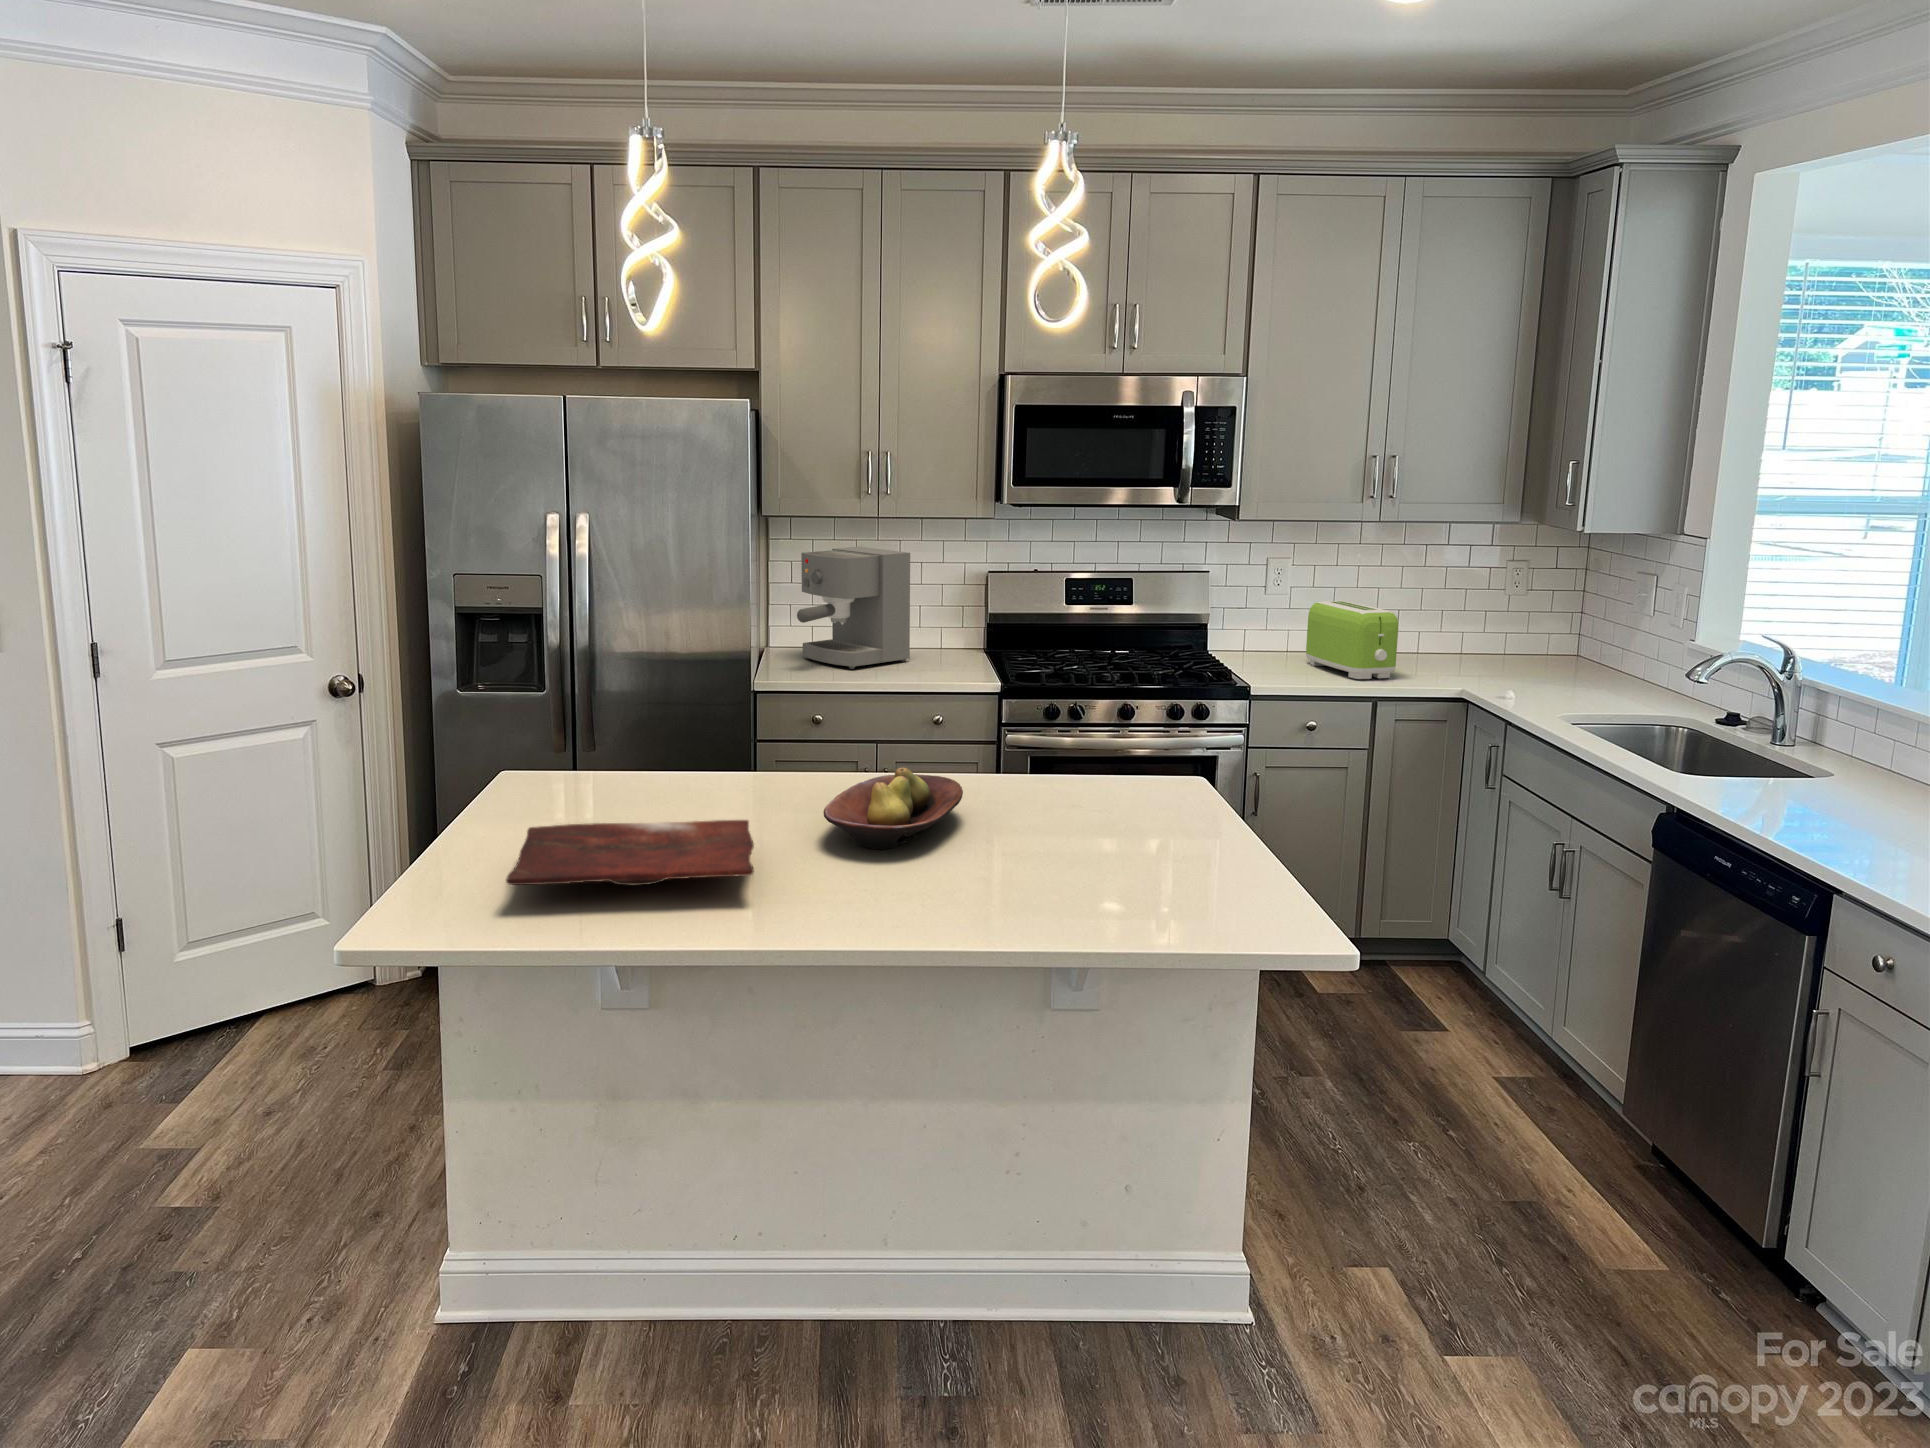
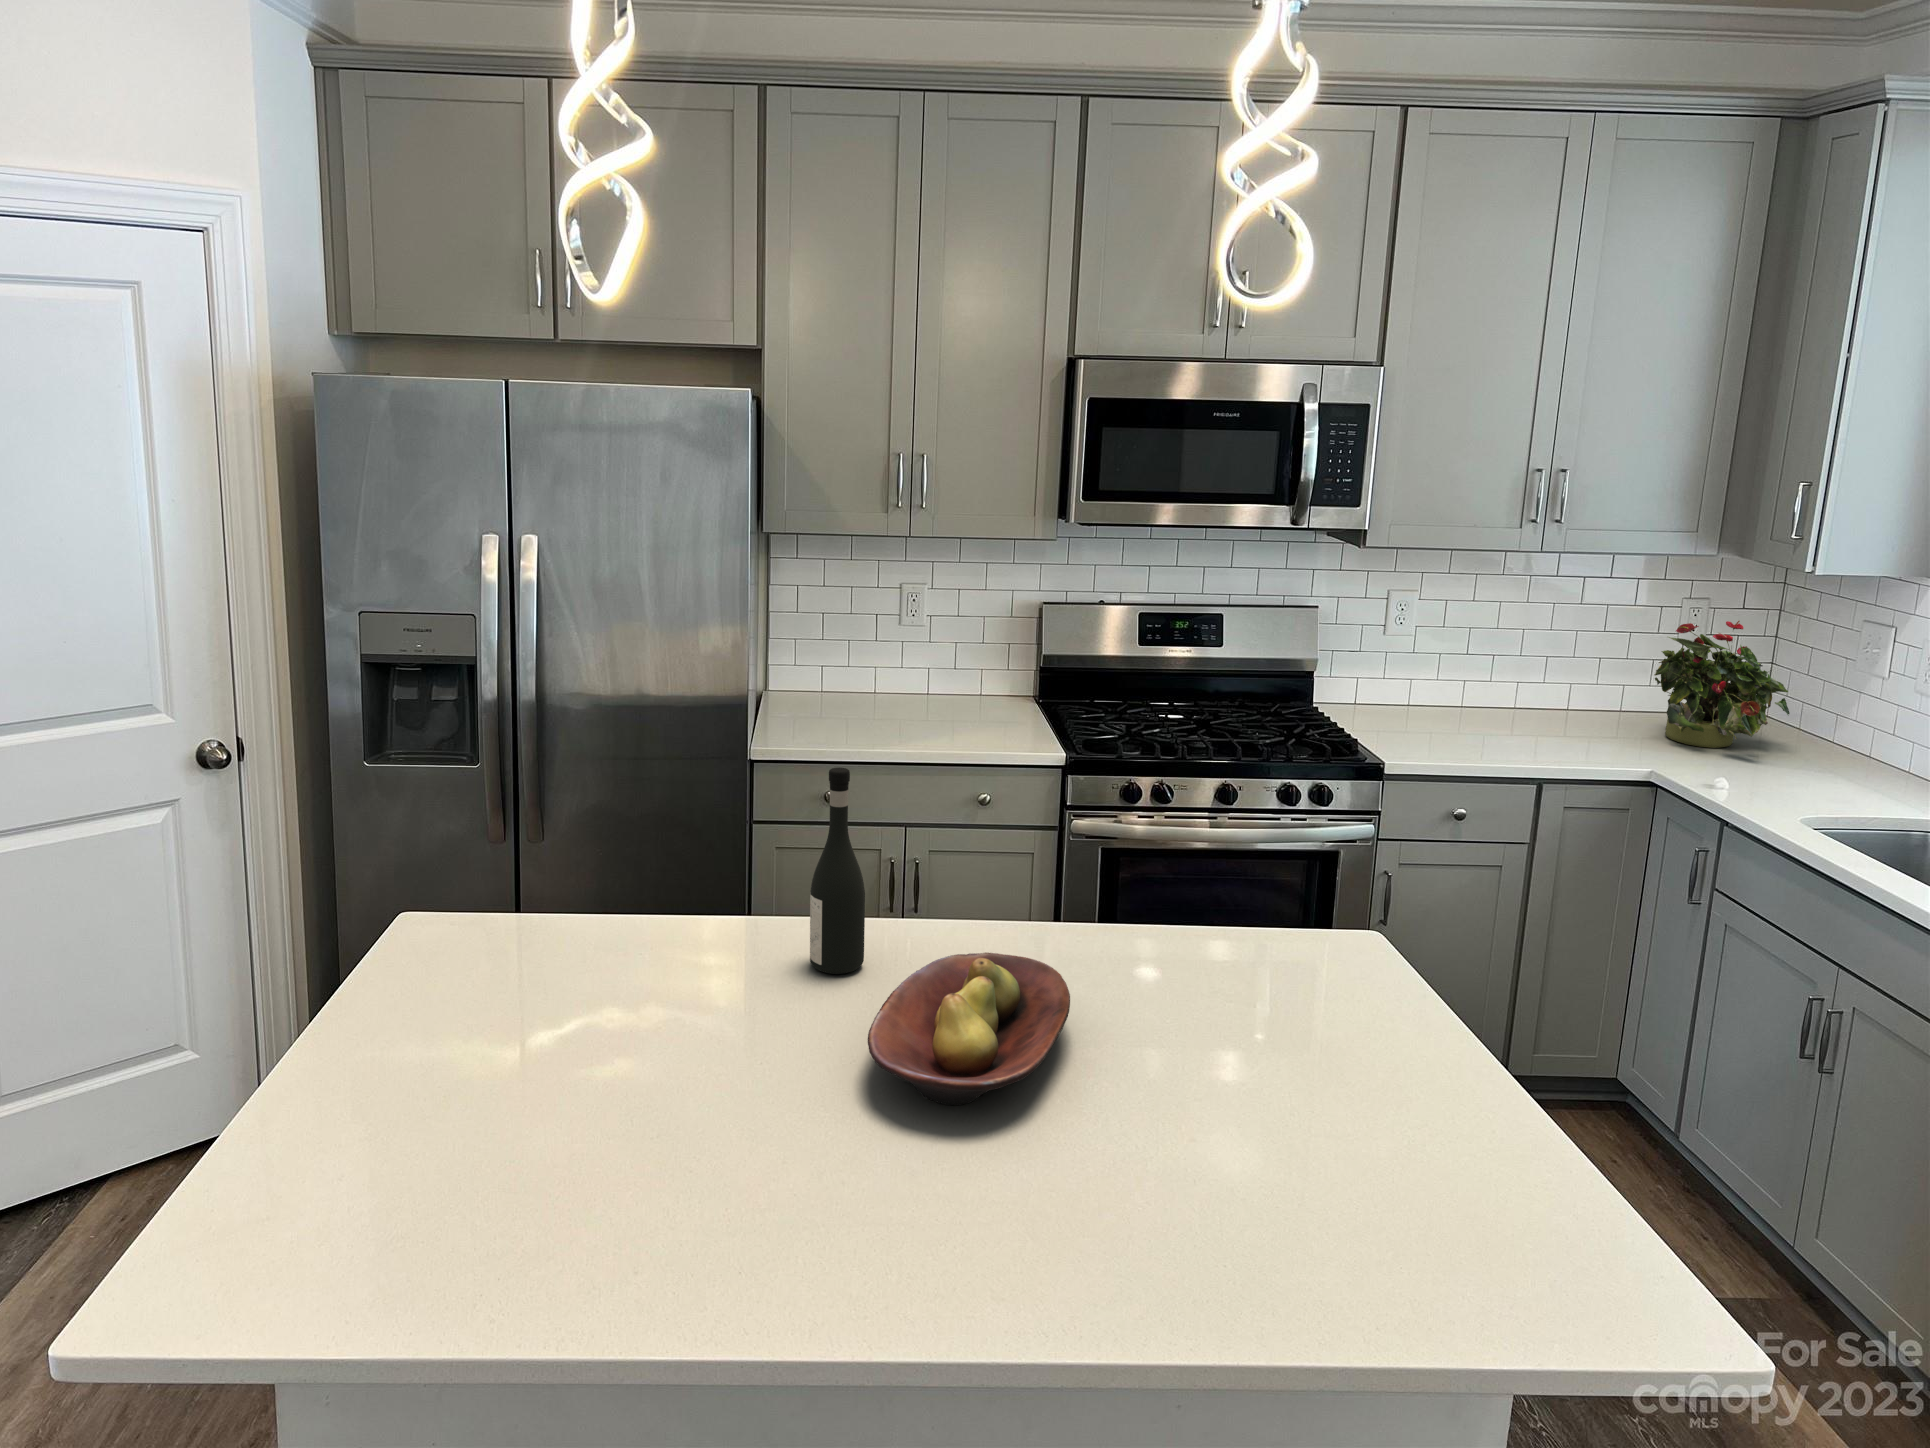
coffee maker: present [797,547,910,669] -> none [807,570,950,729]
potted plant: none [1472,574,1579,675] -> present [1654,621,1790,748]
toaster: present [1306,601,1398,679] -> none [1439,649,1568,753]
wine bottle: none [790,650,828,794] -> present [810,767,865,974]
cutting board: present [506,820,754,886] -> none [350,1061,766,1235]

